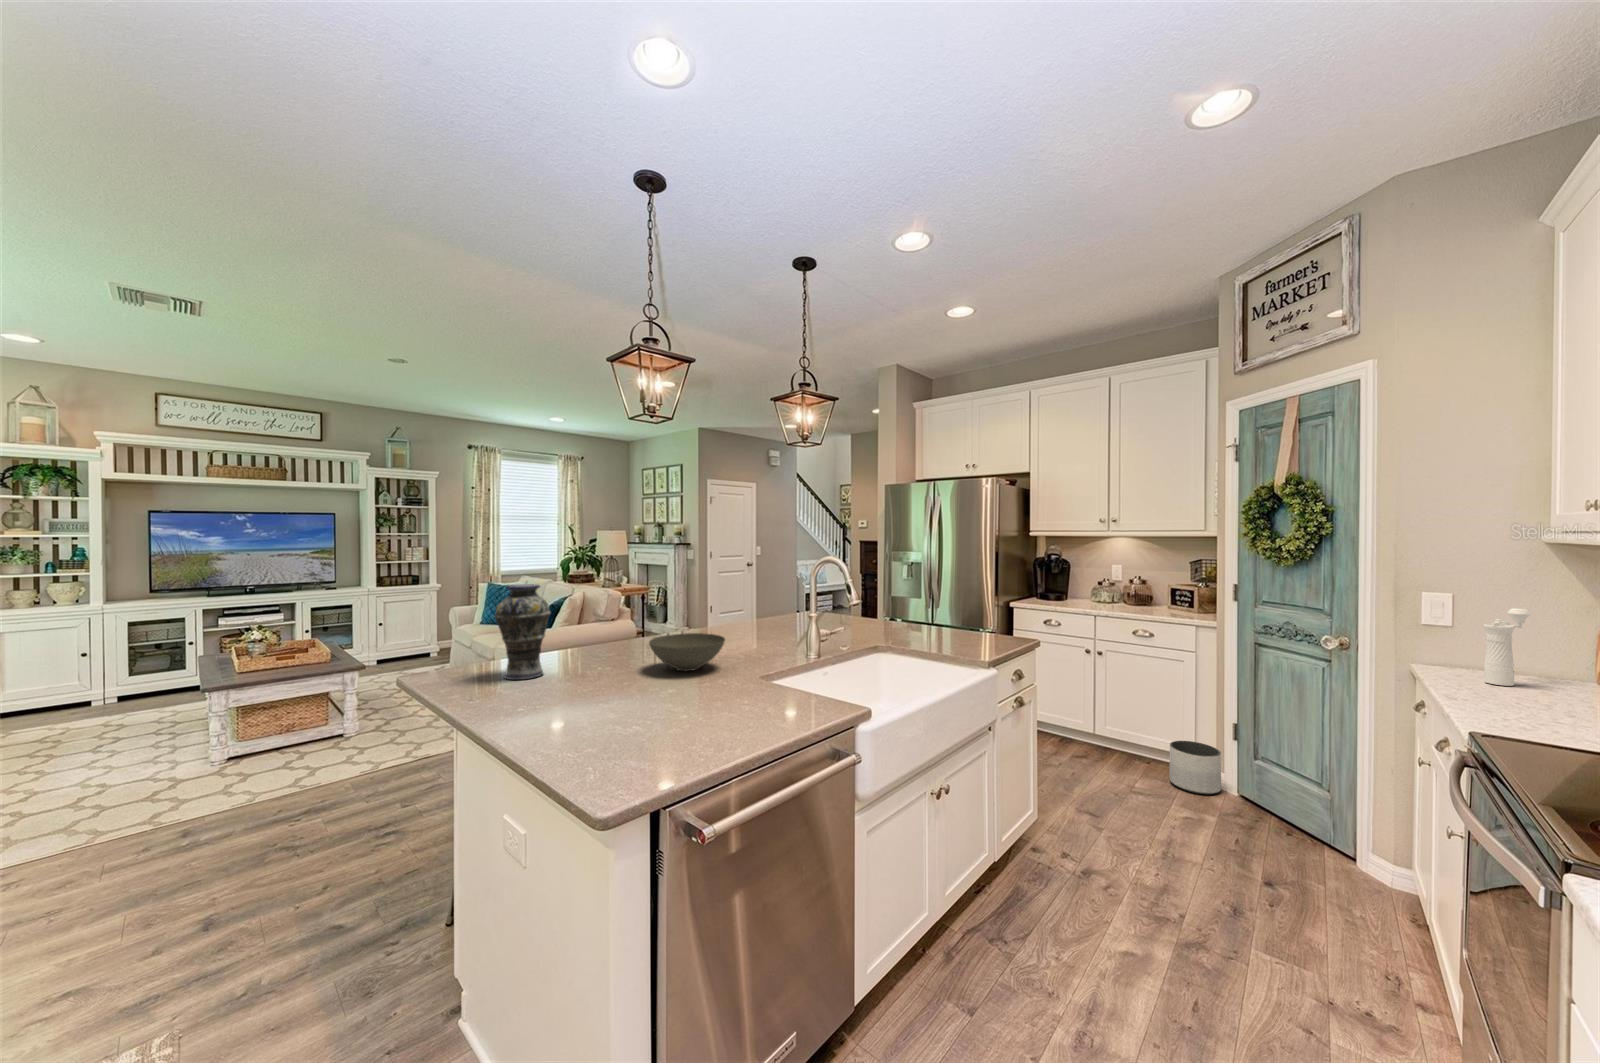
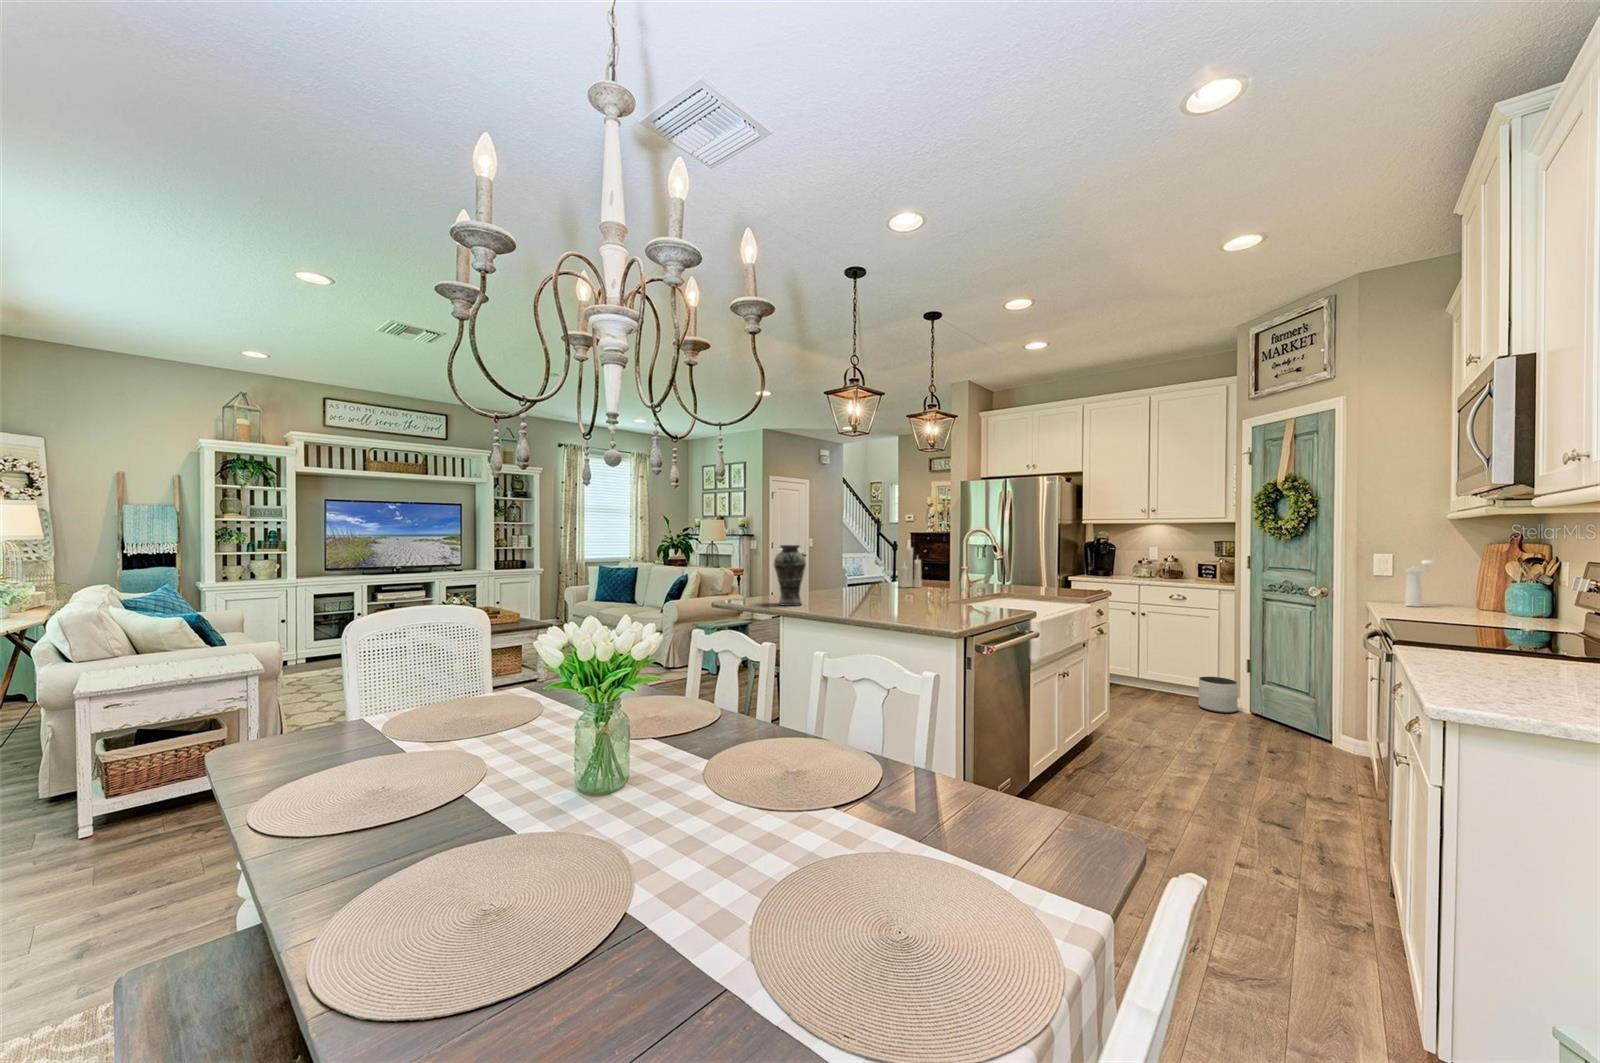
candle: none [765,563,795,628] -> present [900,548,922,588]
bowl: present [649,633,725,671] -> none [865,581,915,603]

